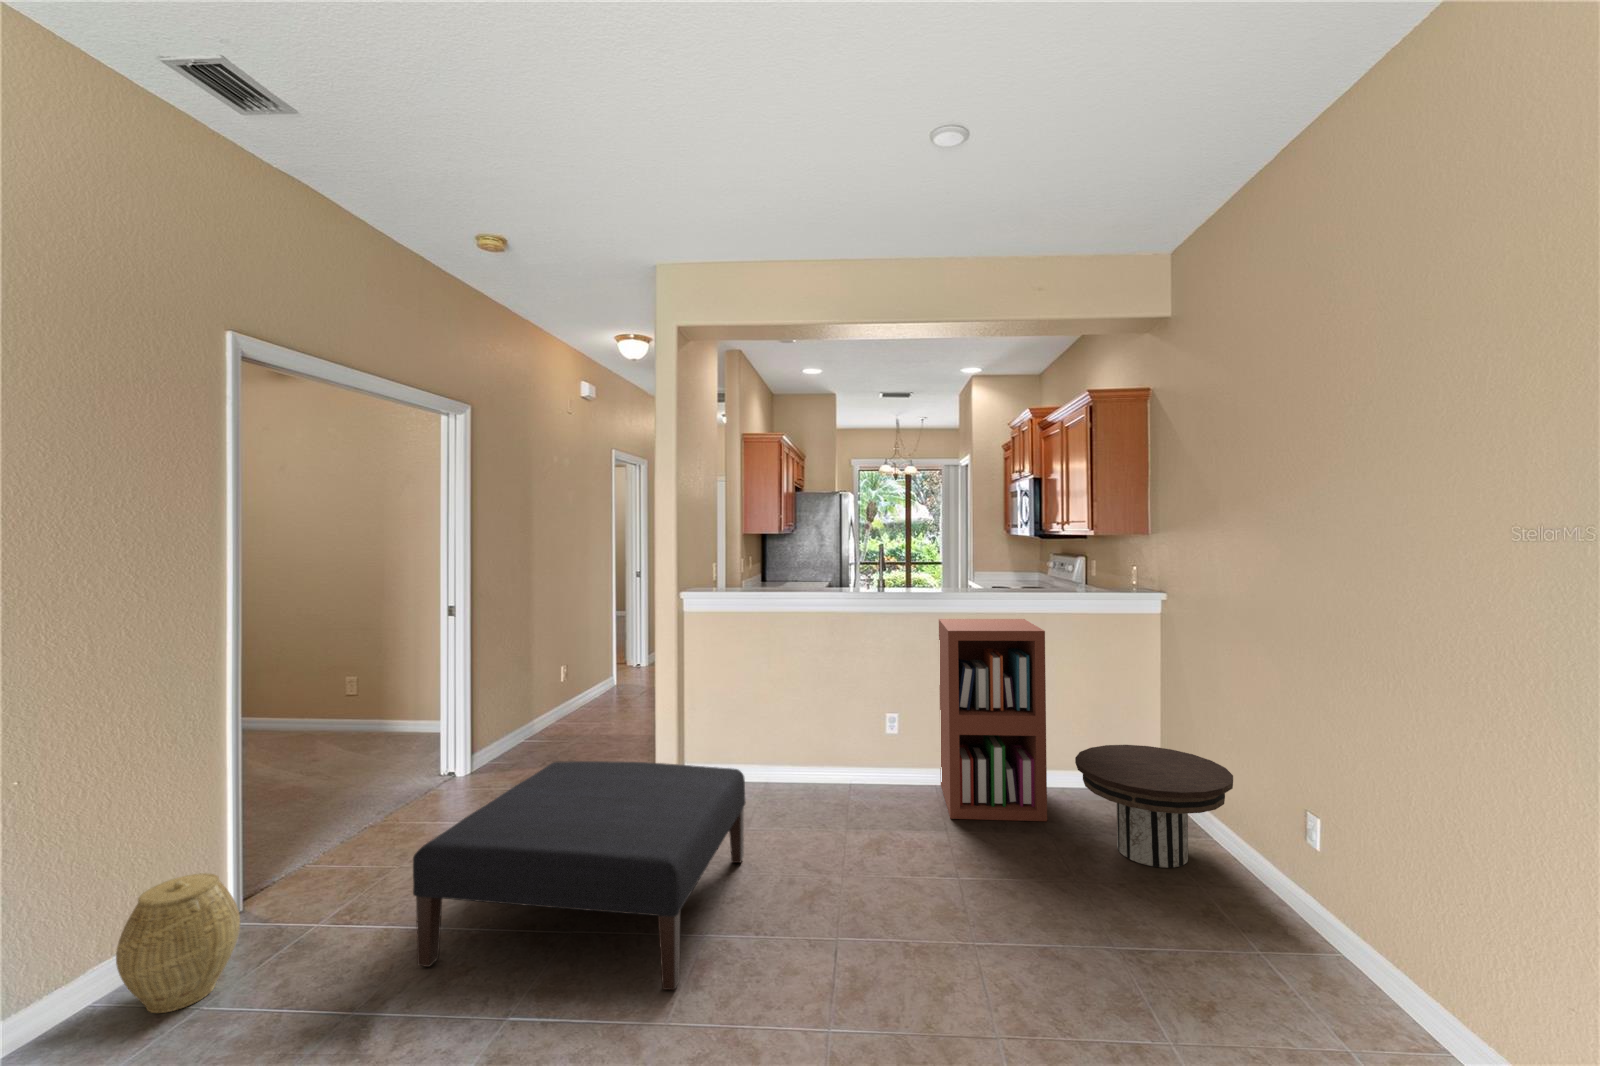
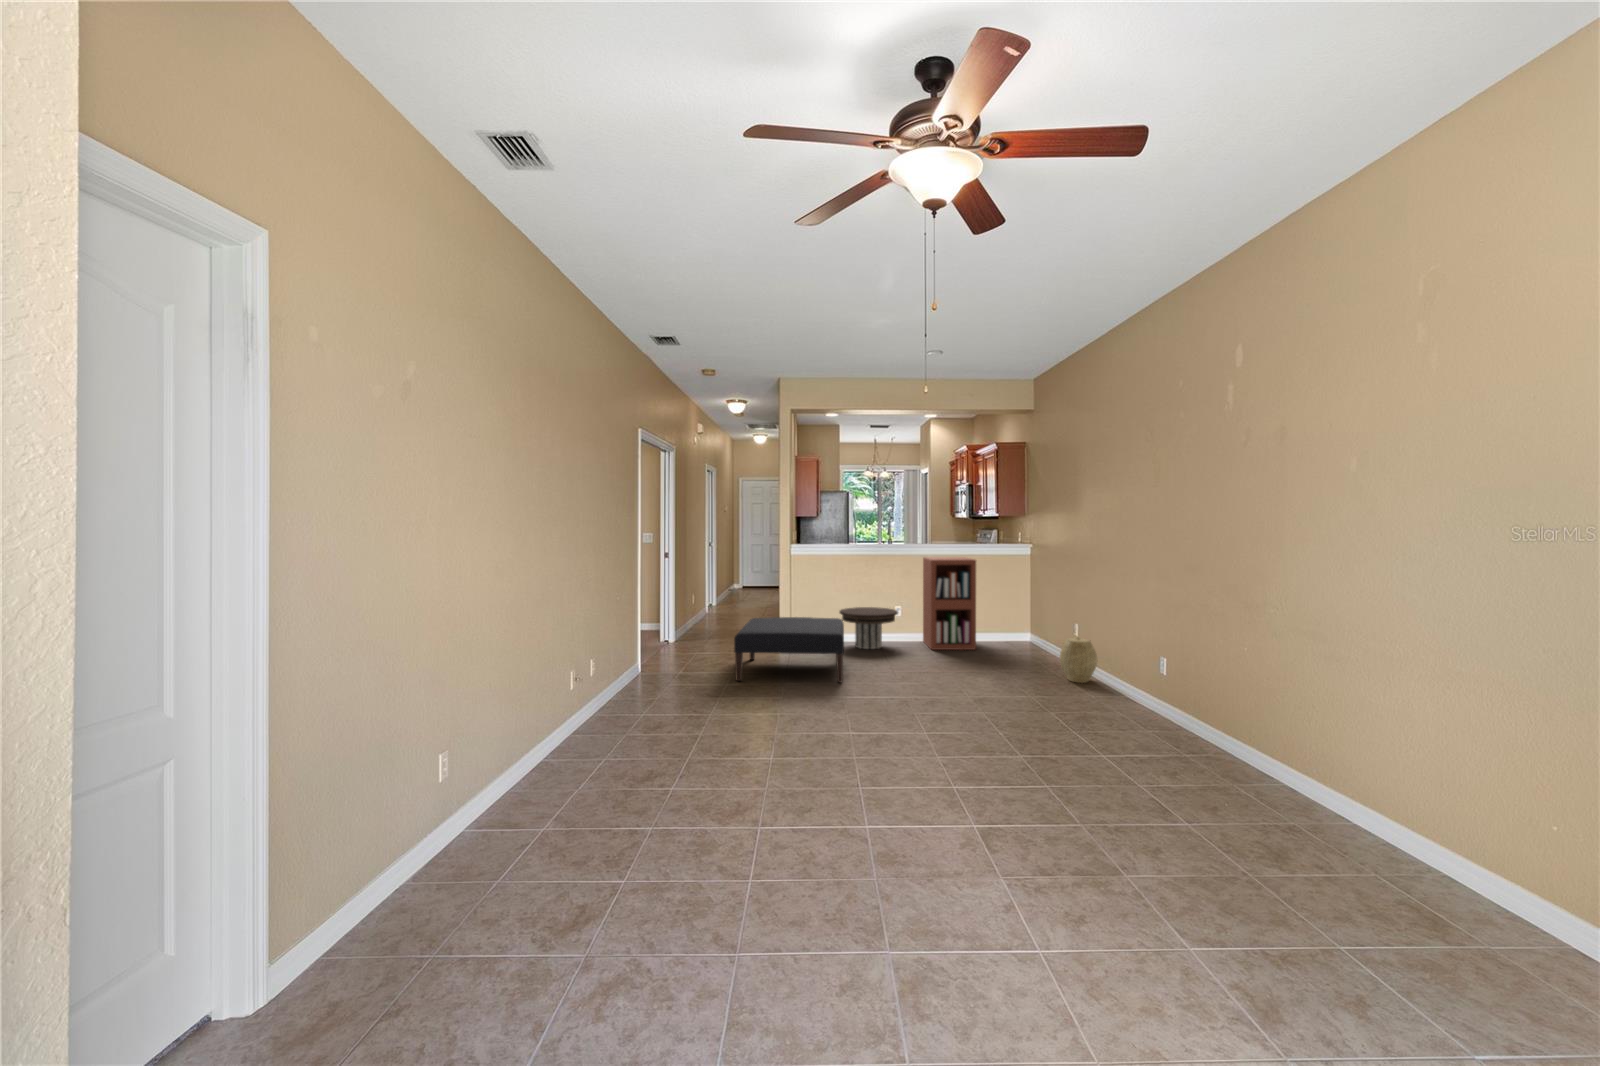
side table: present [1075,745,1233,868] -> present [840,607,898,649]
woven basket: present [116,873,240,1013] -> present [1060,638,1098,683]

